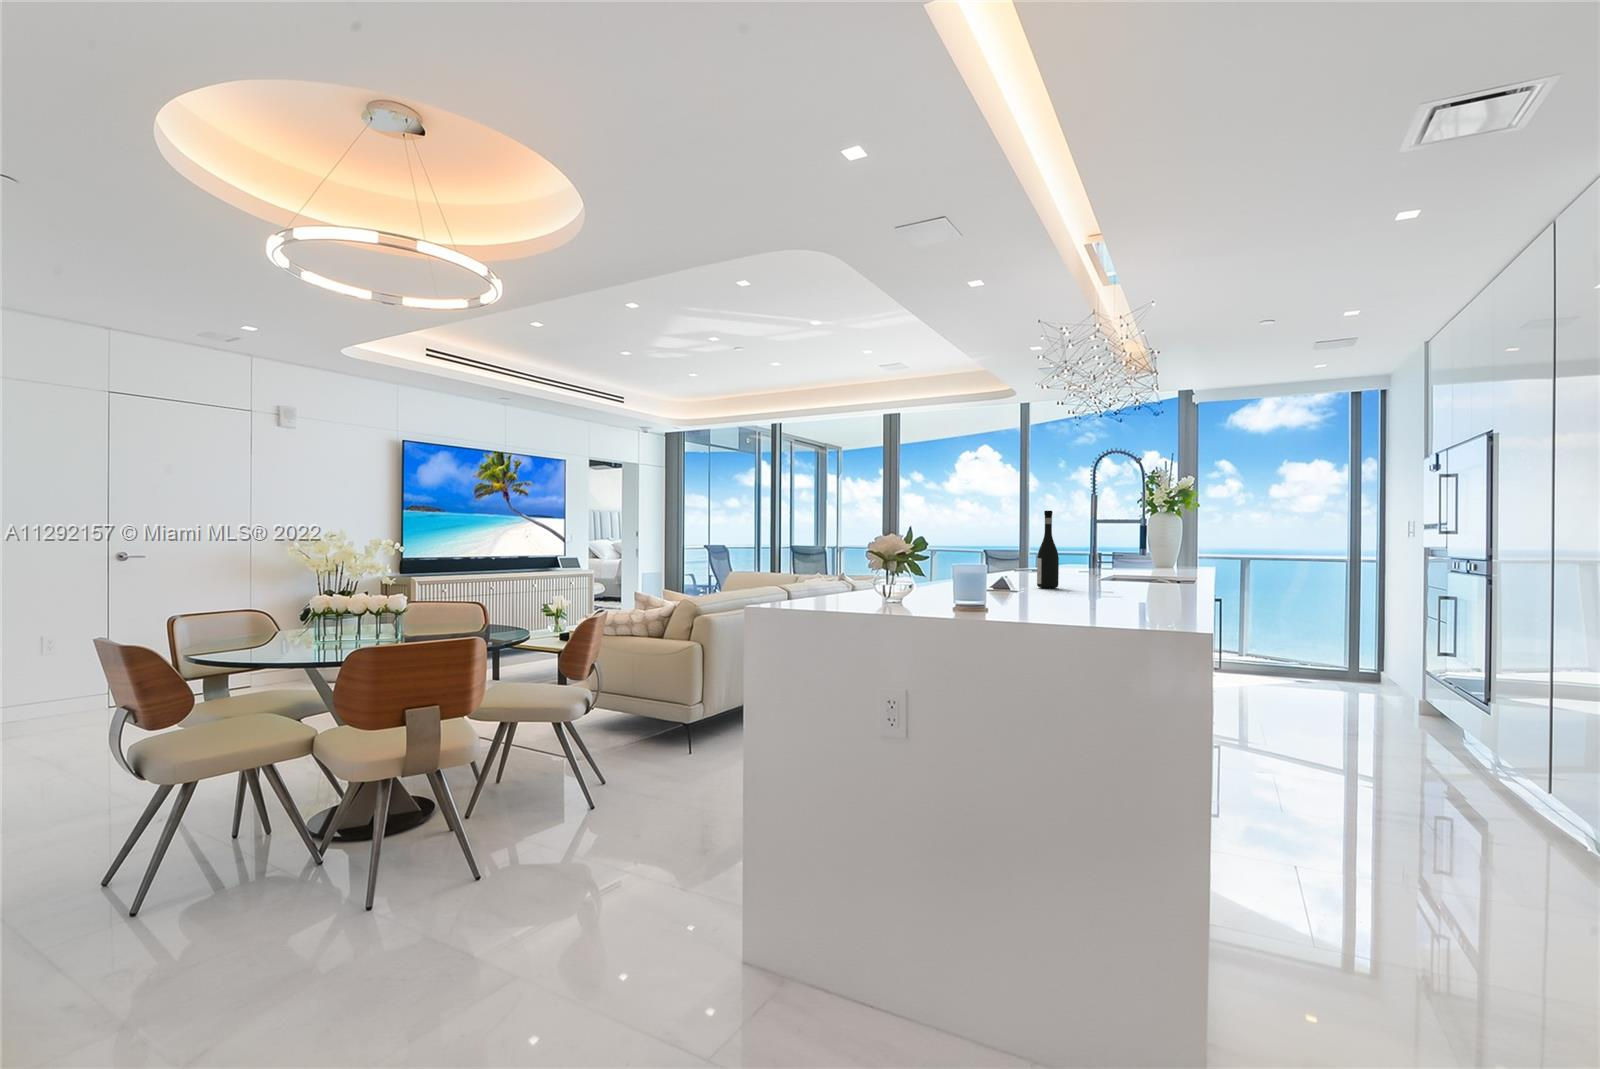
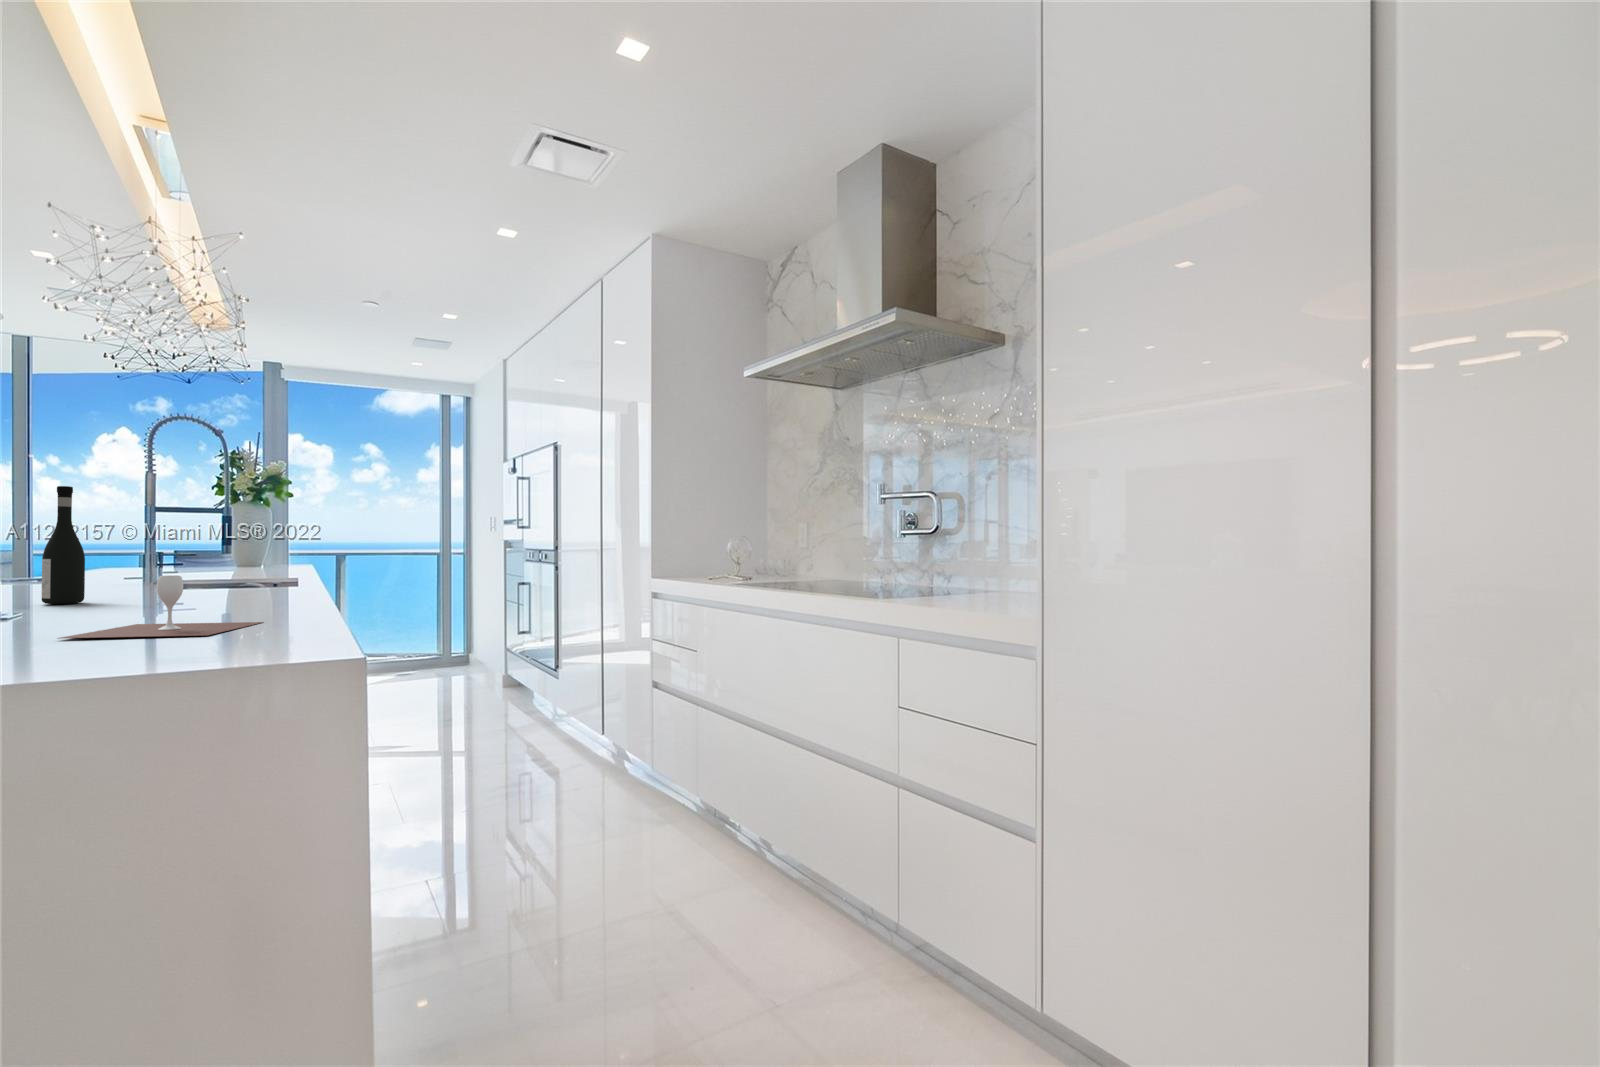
wine glass: none [1046,572,1163,615] -> present [58,576,263,639]

